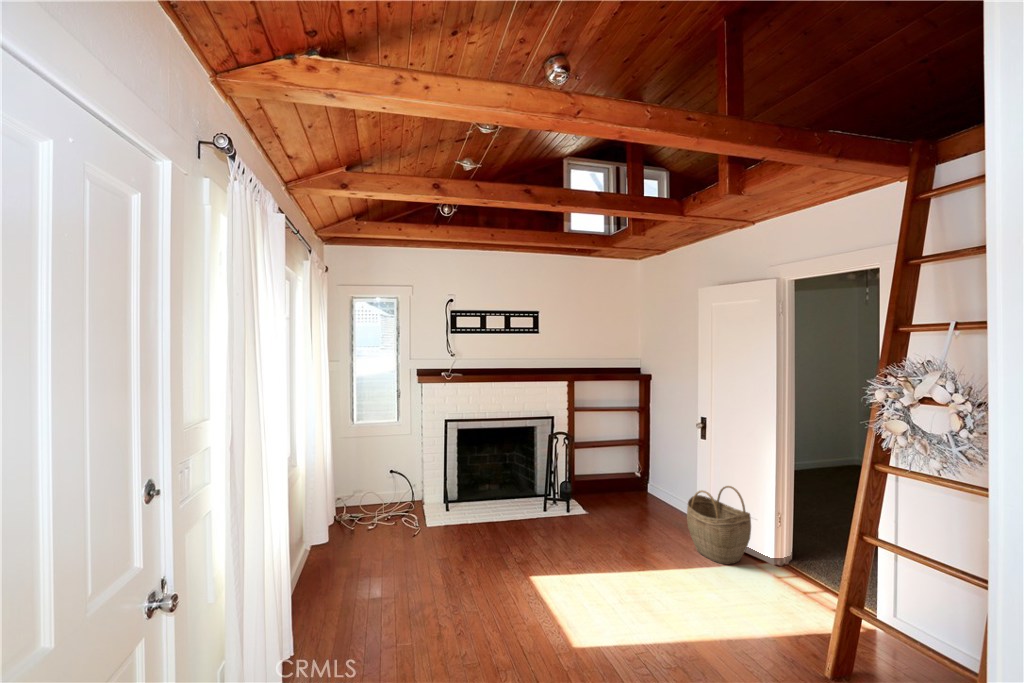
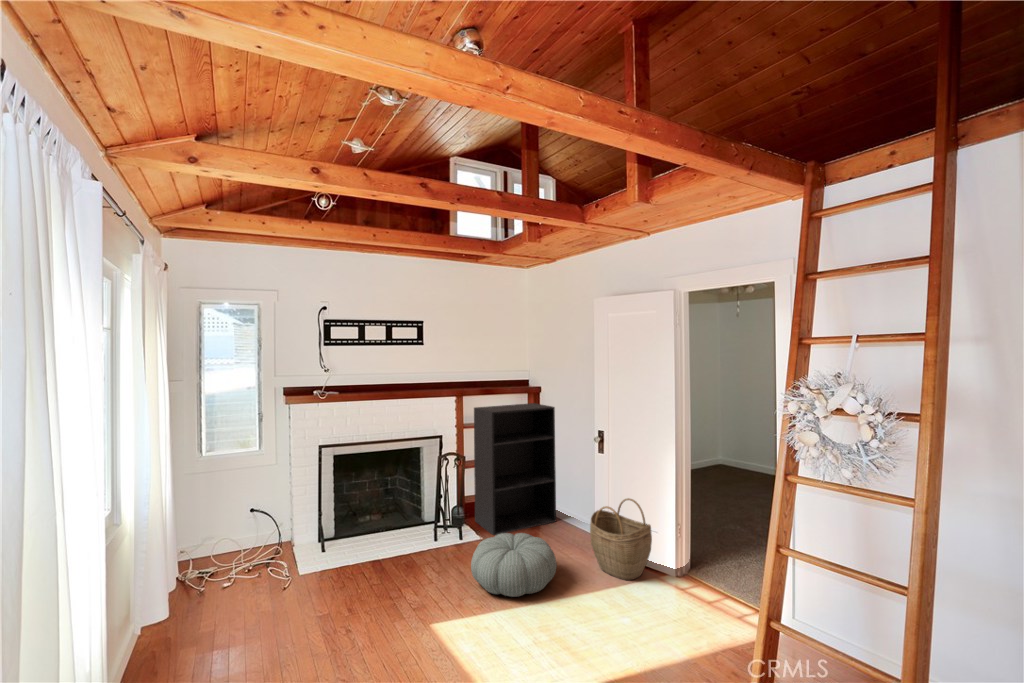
bookshelf: none [581,390,661,511] -> present [474,403,556,535]
pouf: none [570,507,650,562] -> present [471,533,557,597]

